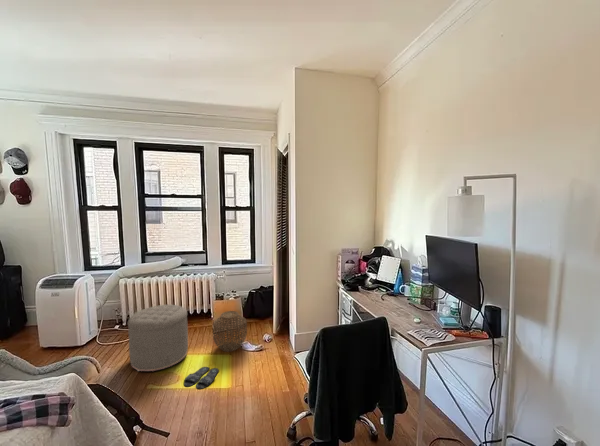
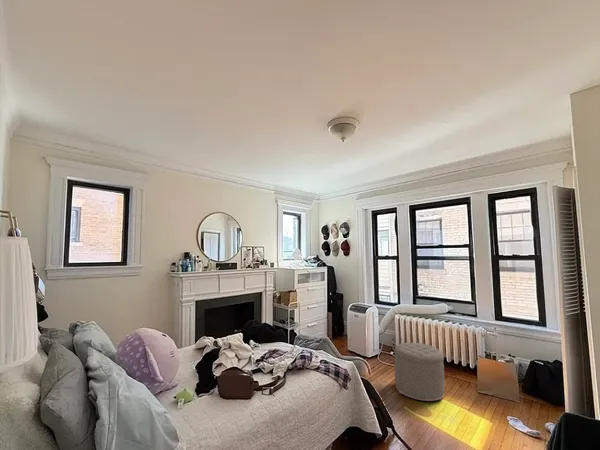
woven basket: present [213,311,247,351] -> none [470,370,512,417]
slippers: present [184,367,219,389] -> none [433,415,470,433]

